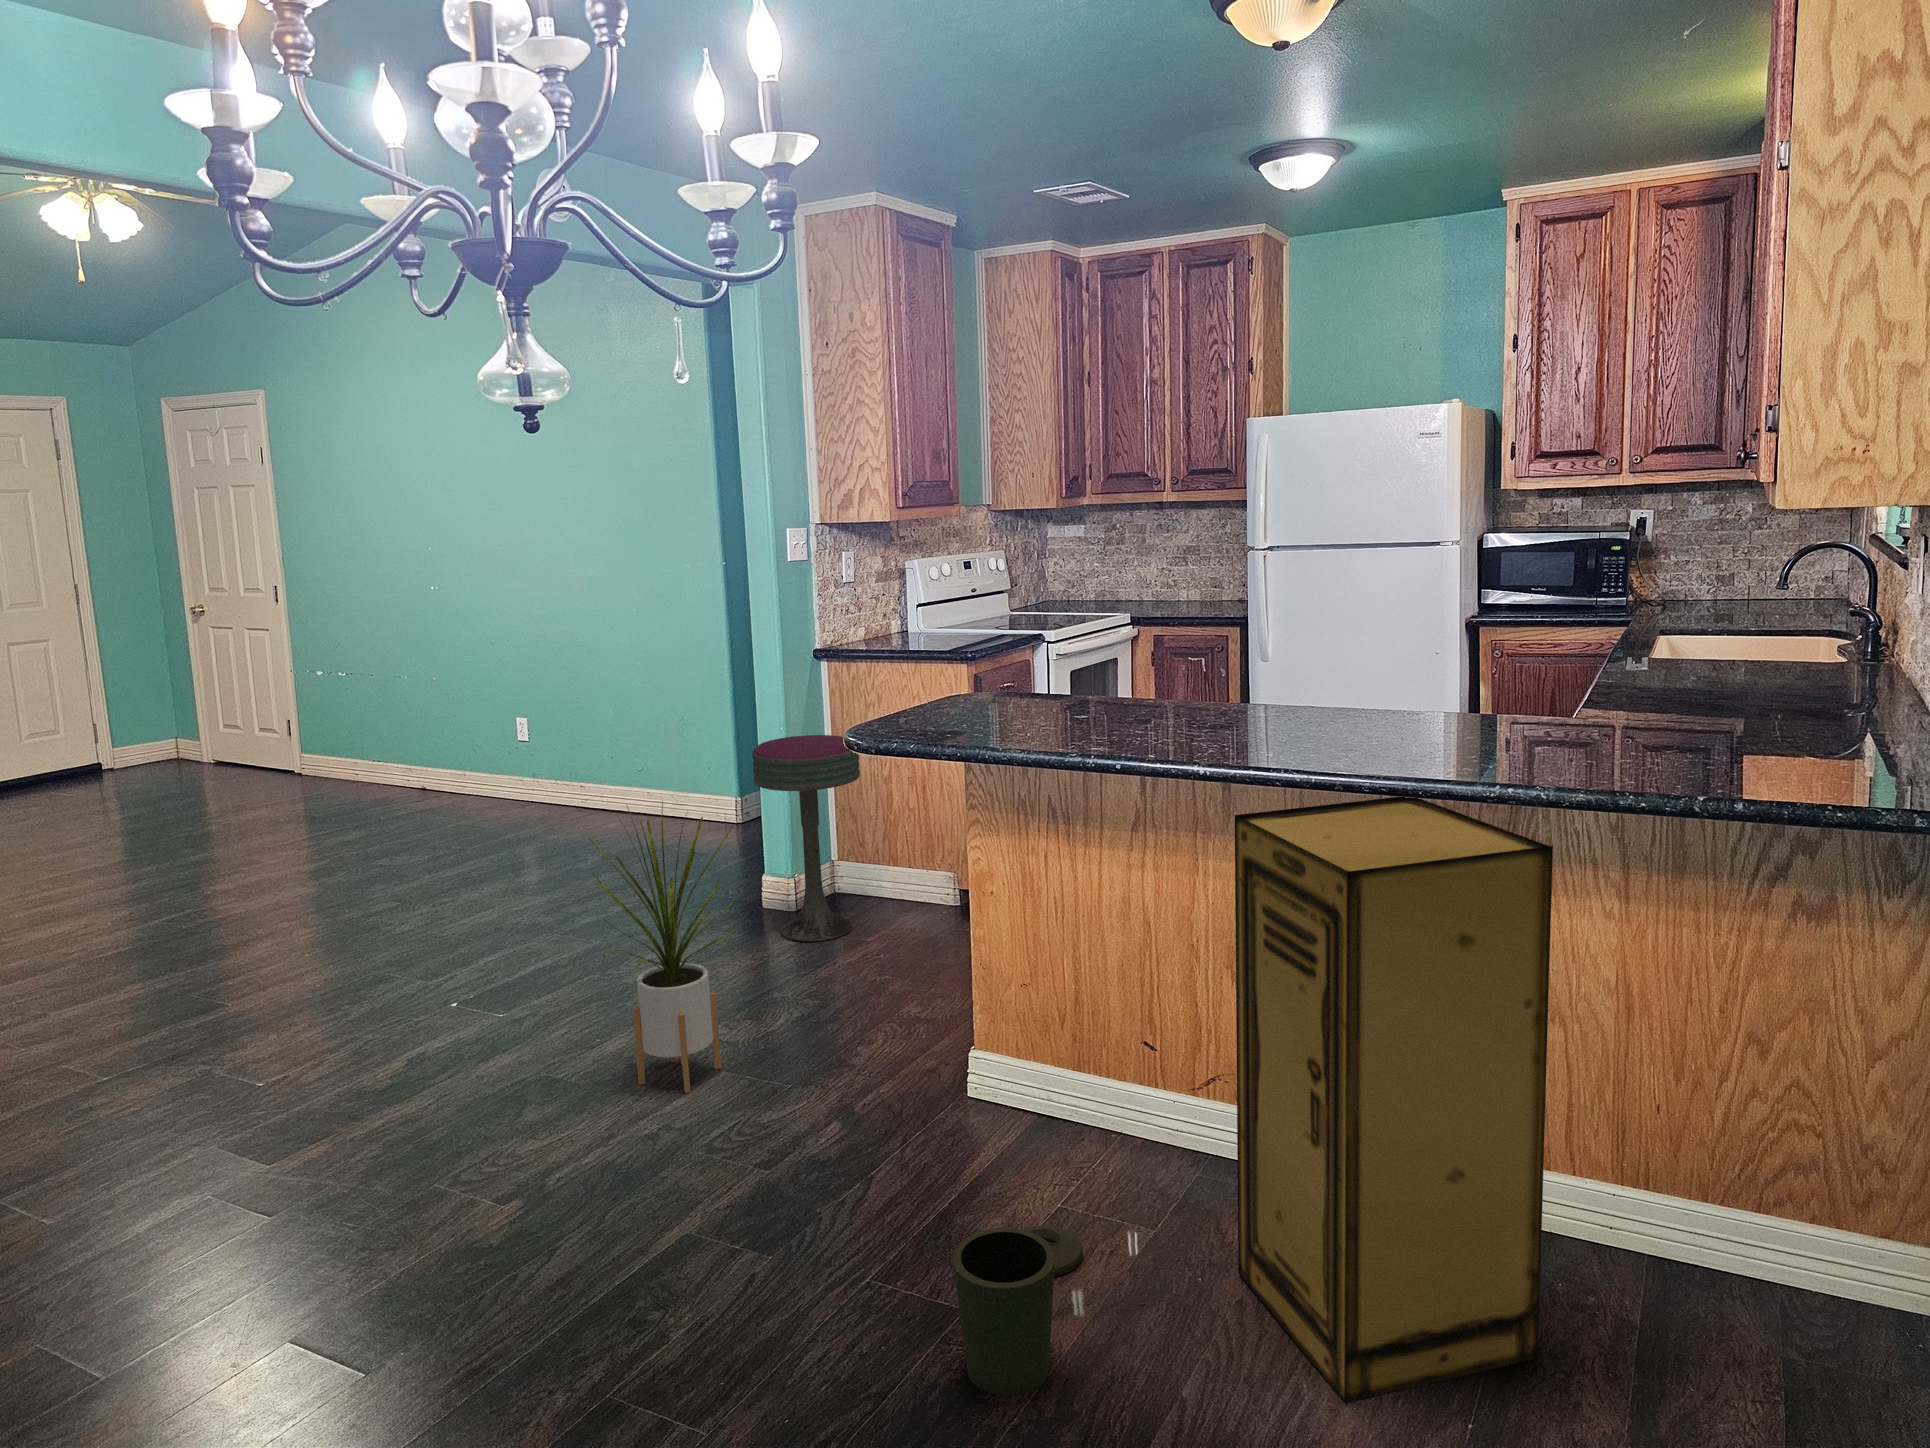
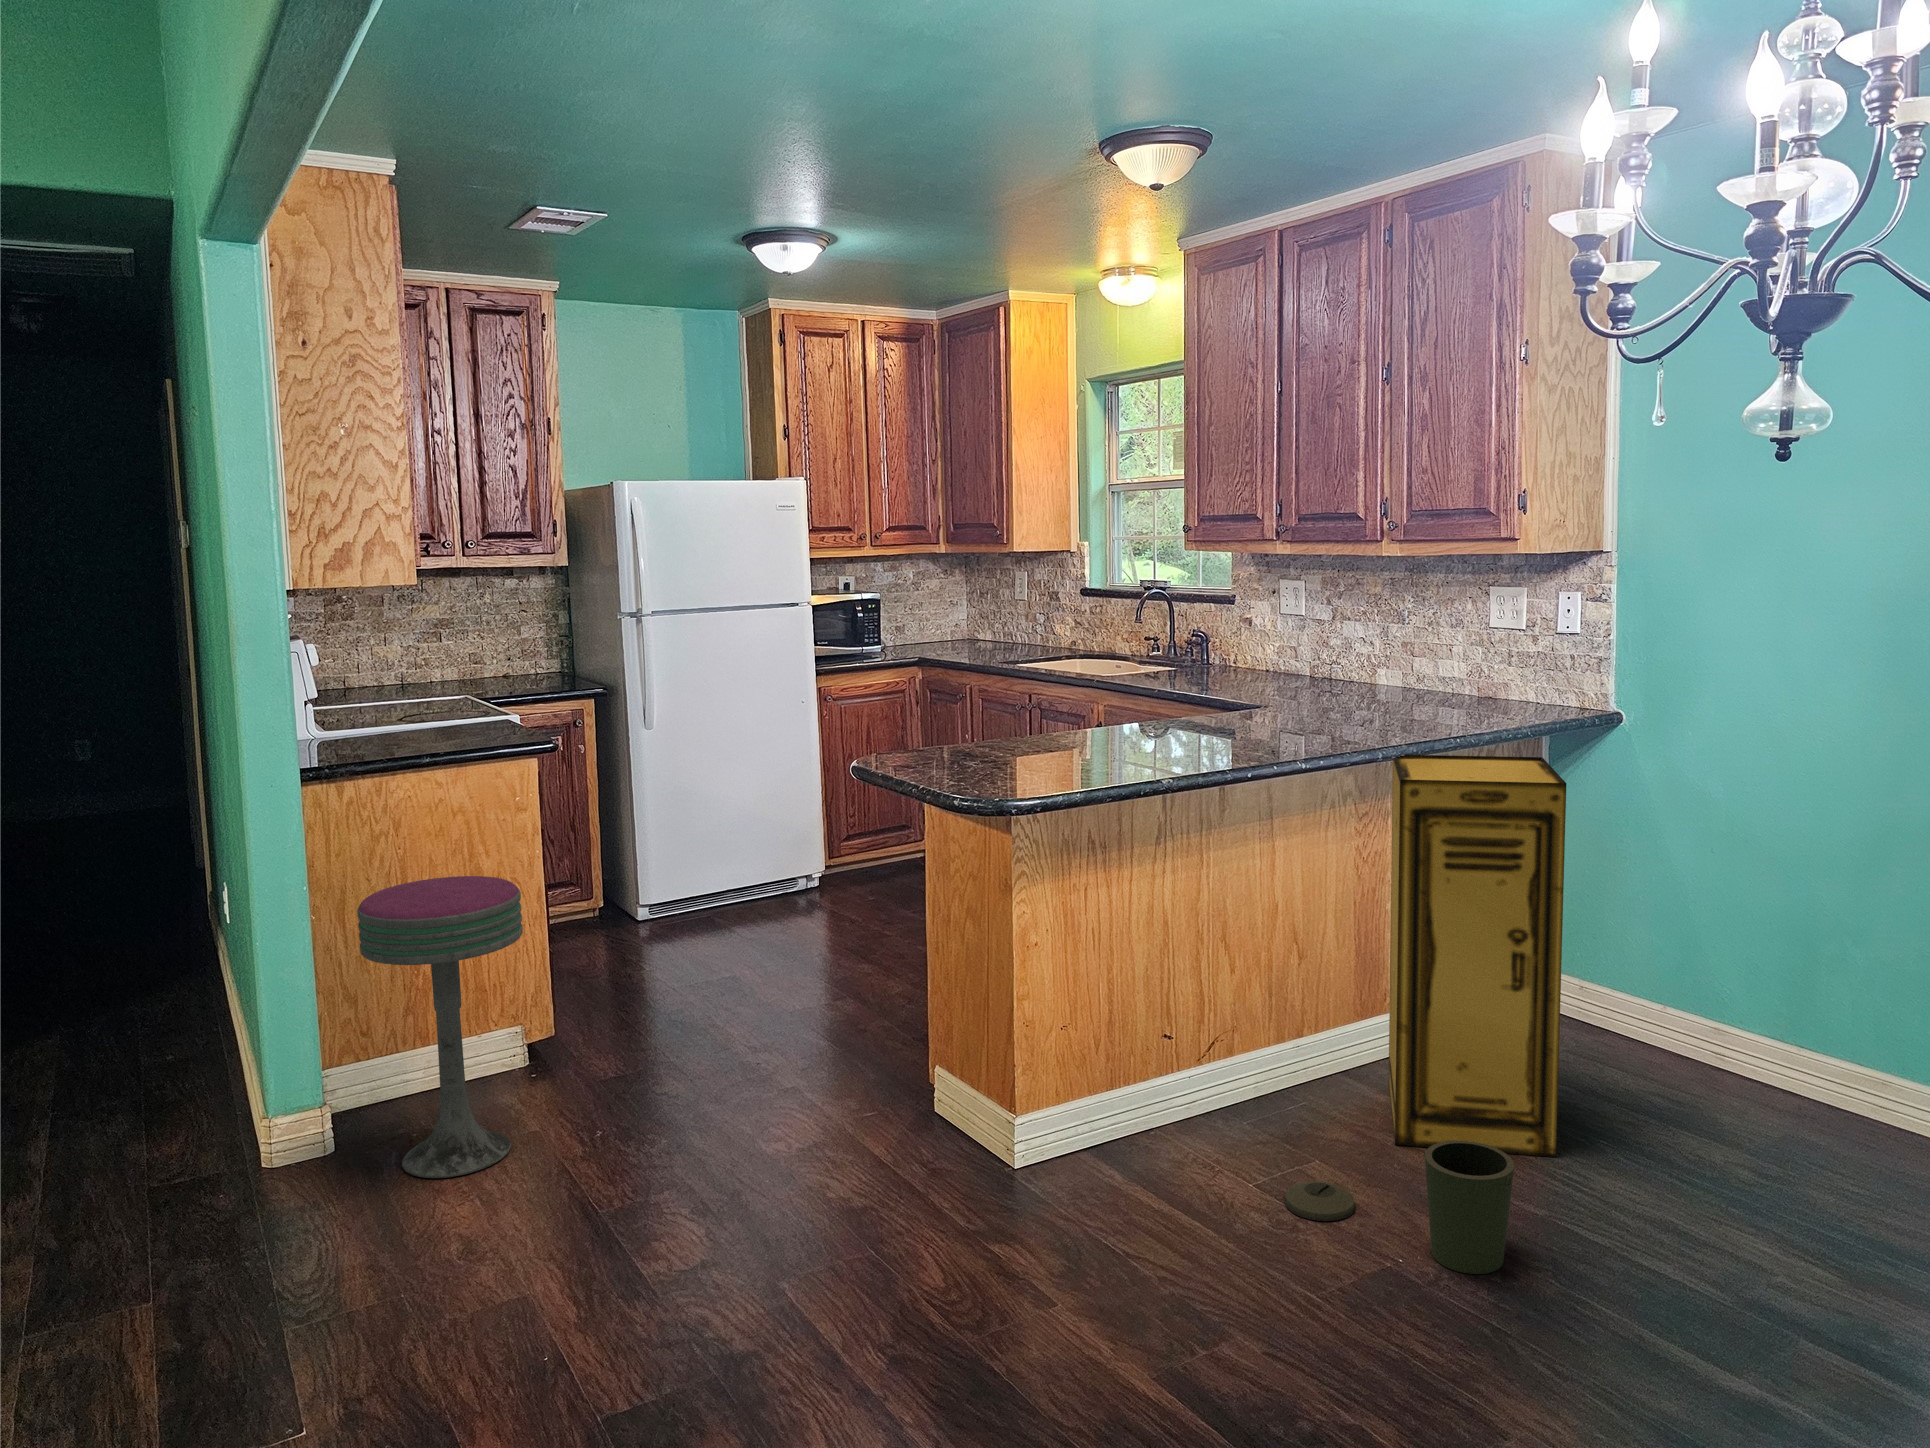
house plant: present [589,801,743,1093] -> none [640,942,852,1351]

